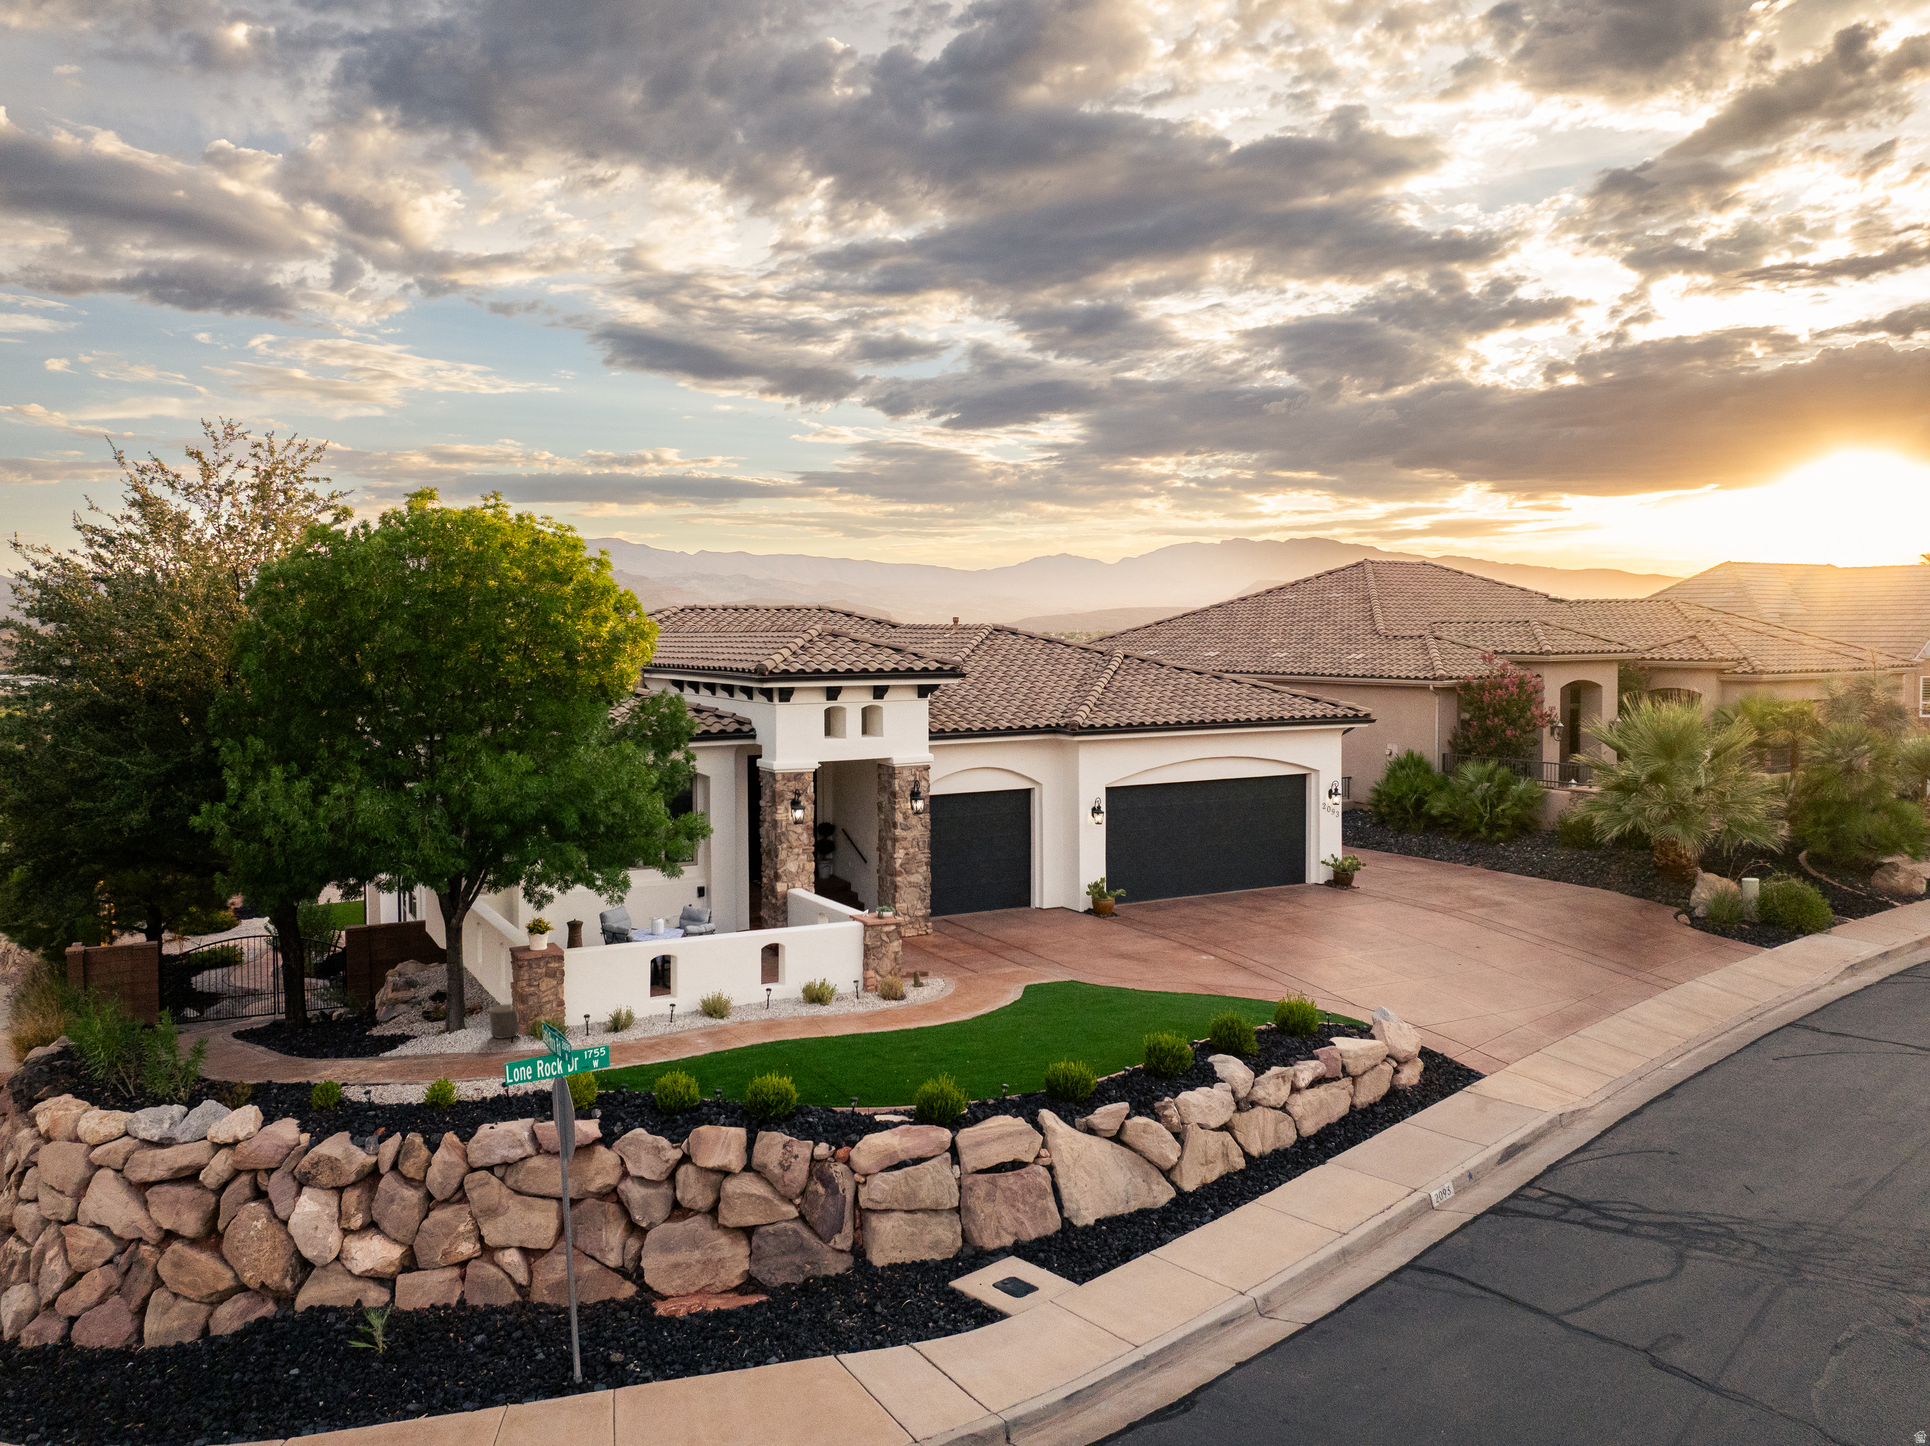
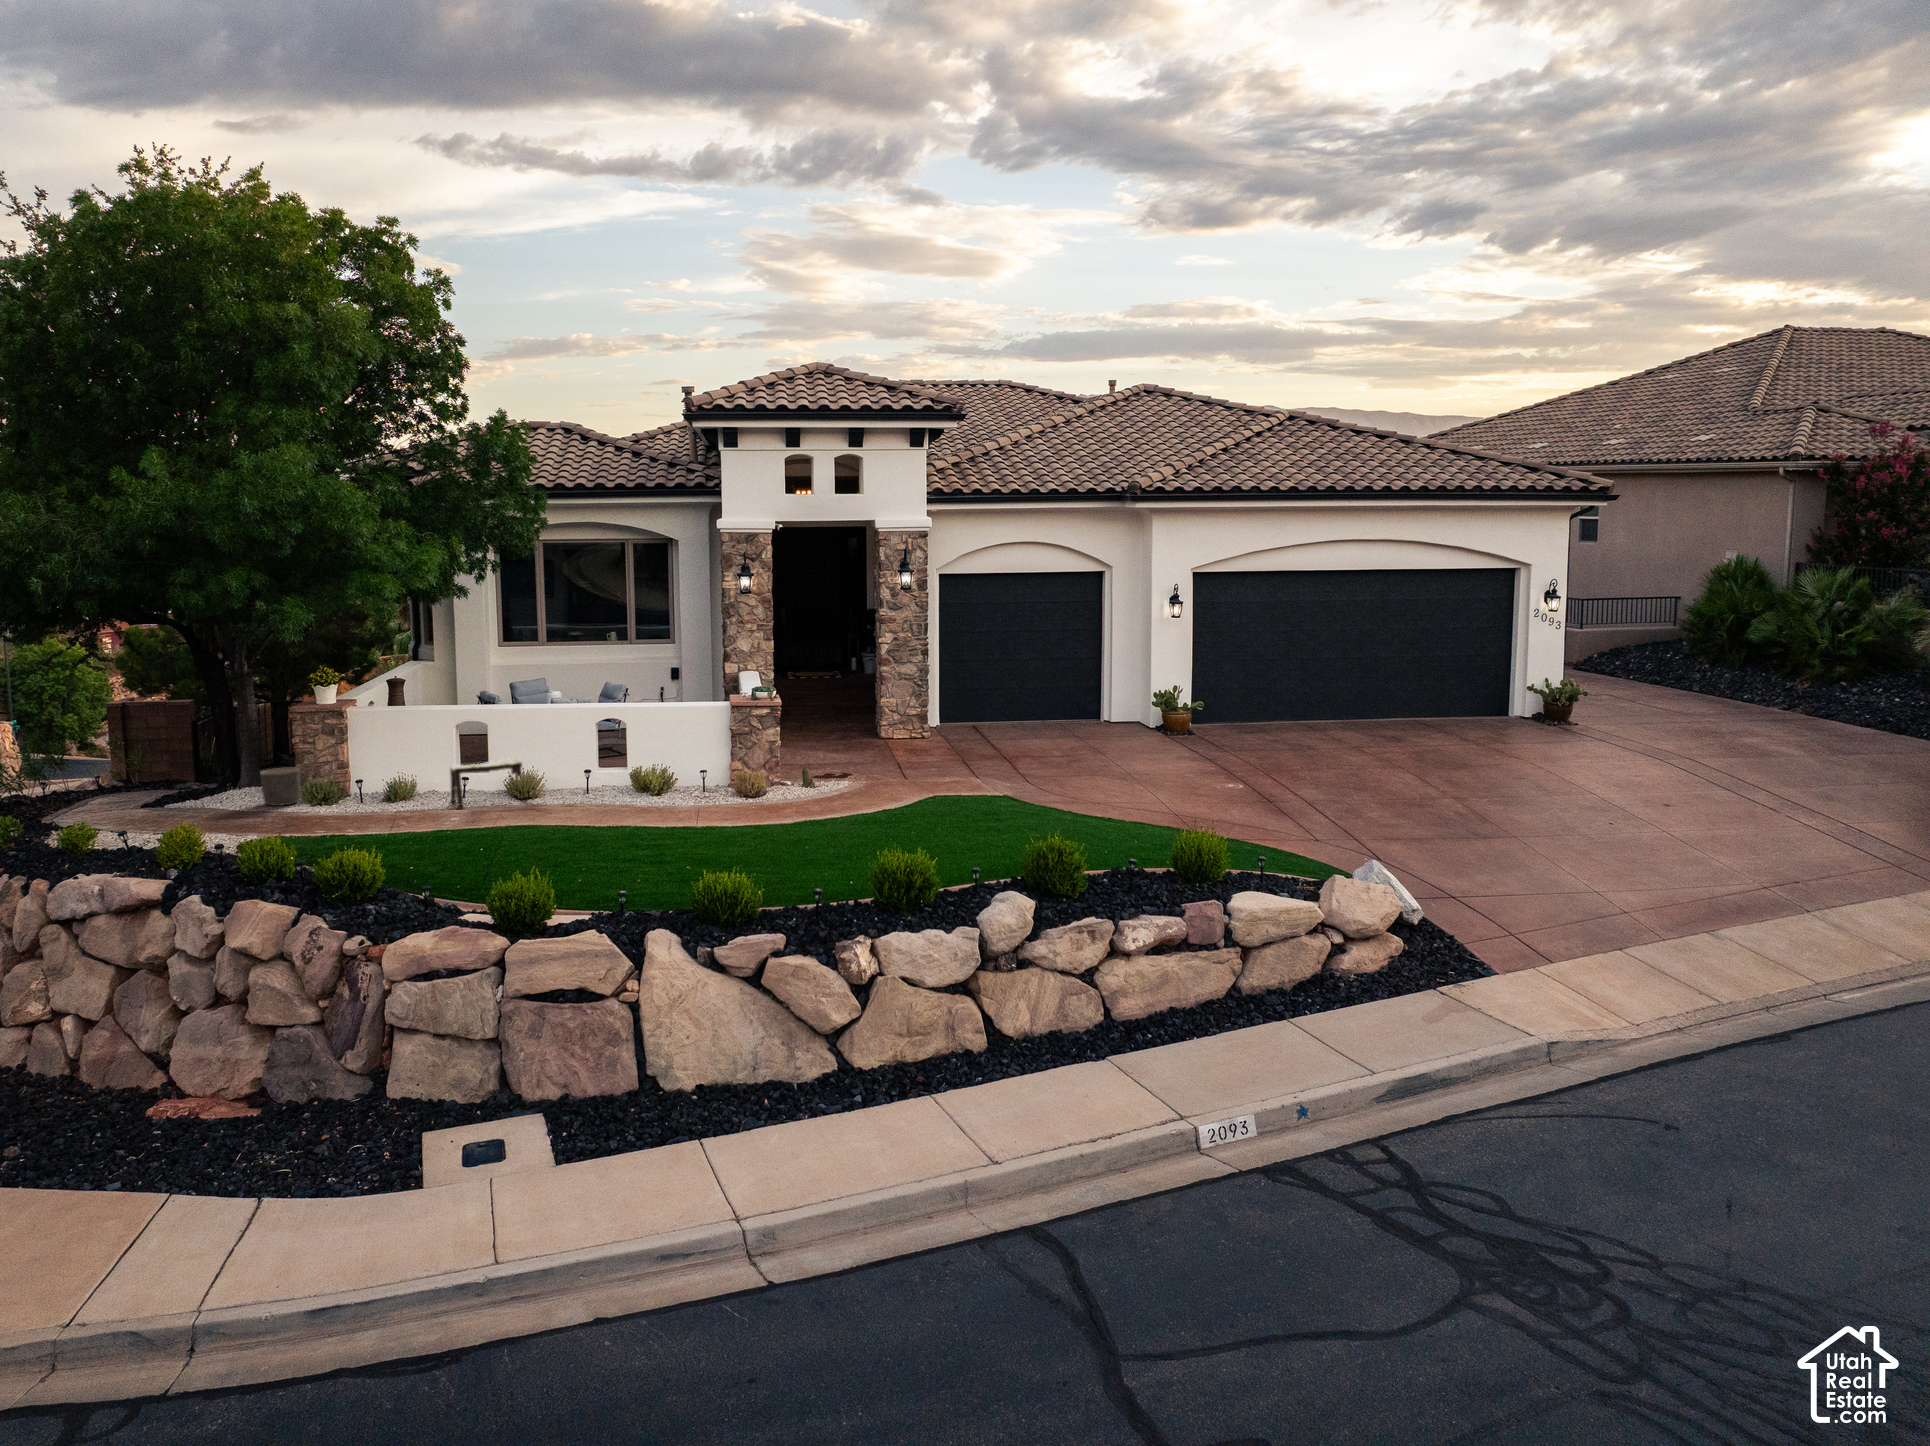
bench: none [641,980,700,1024] -> present [450,759,522,806]

